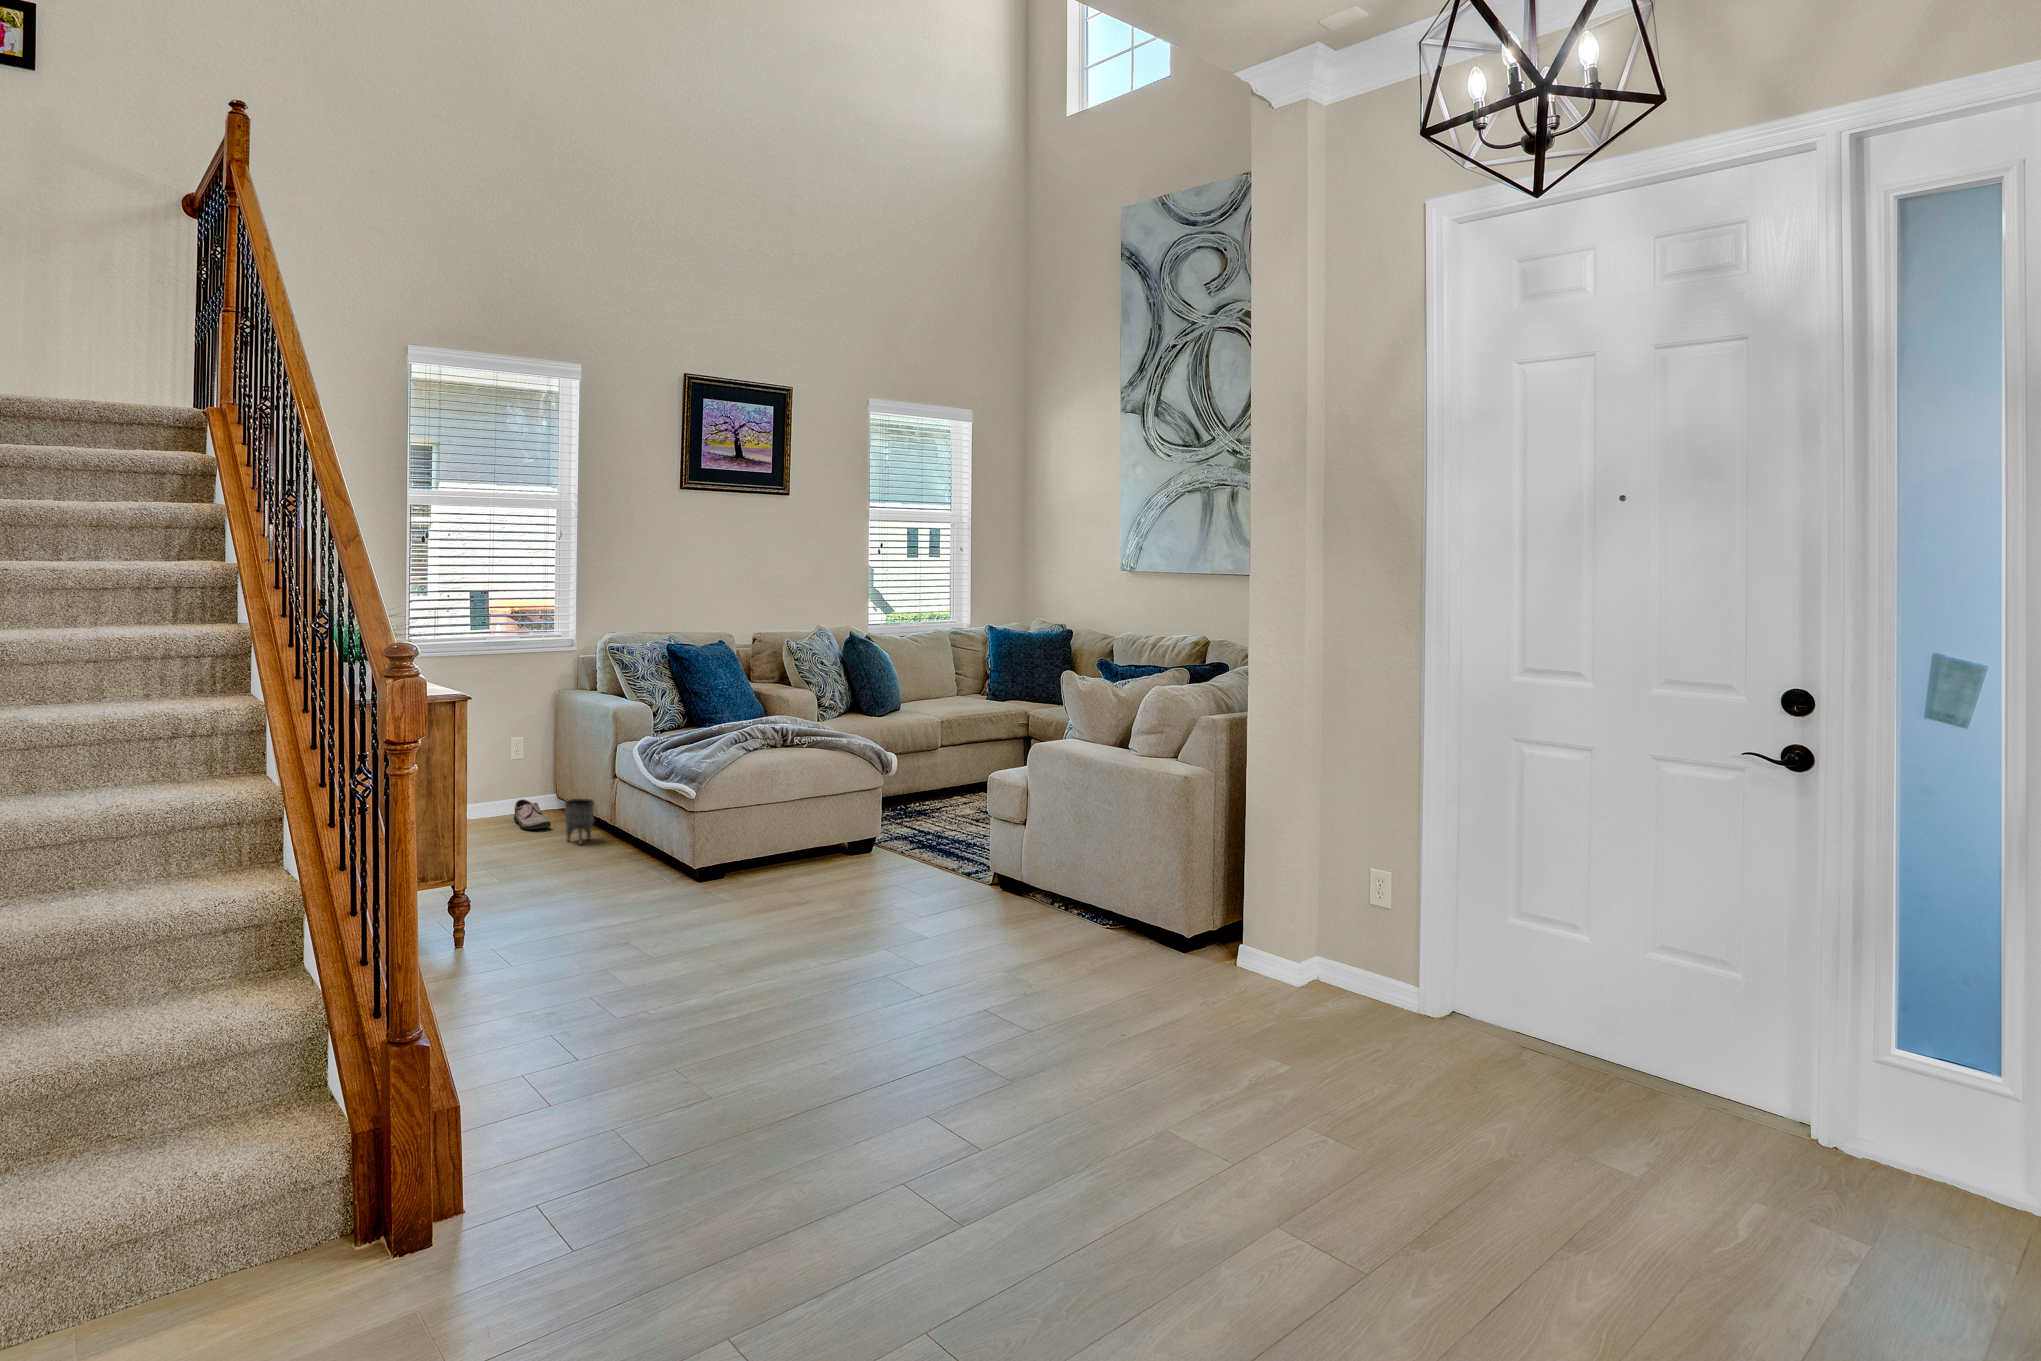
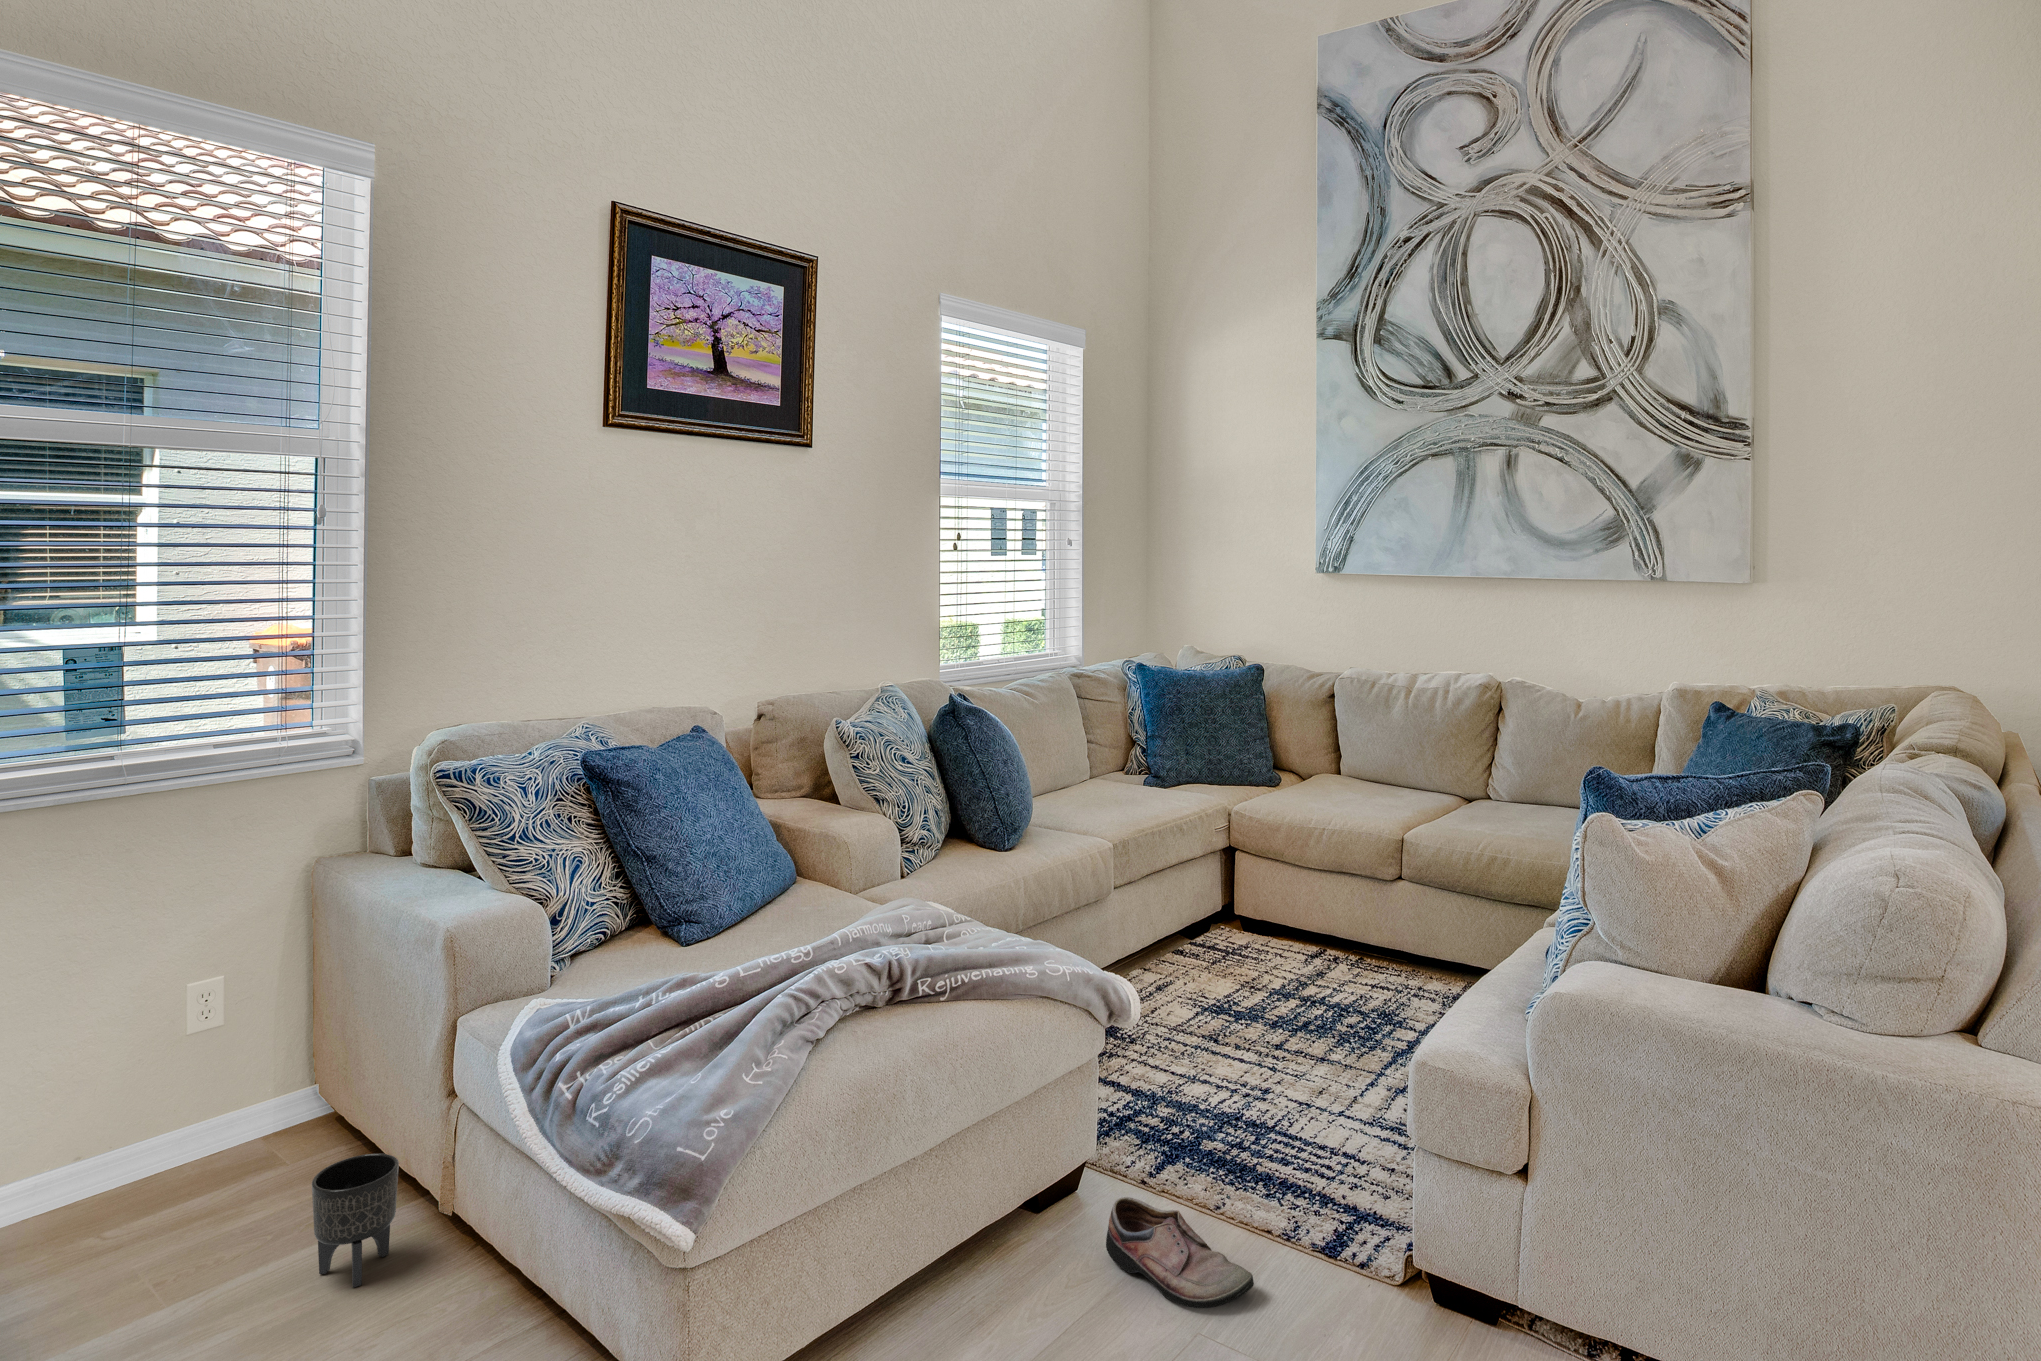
shoe: present [514,799,551,829] -> present [1106,1197,1254,1308]

